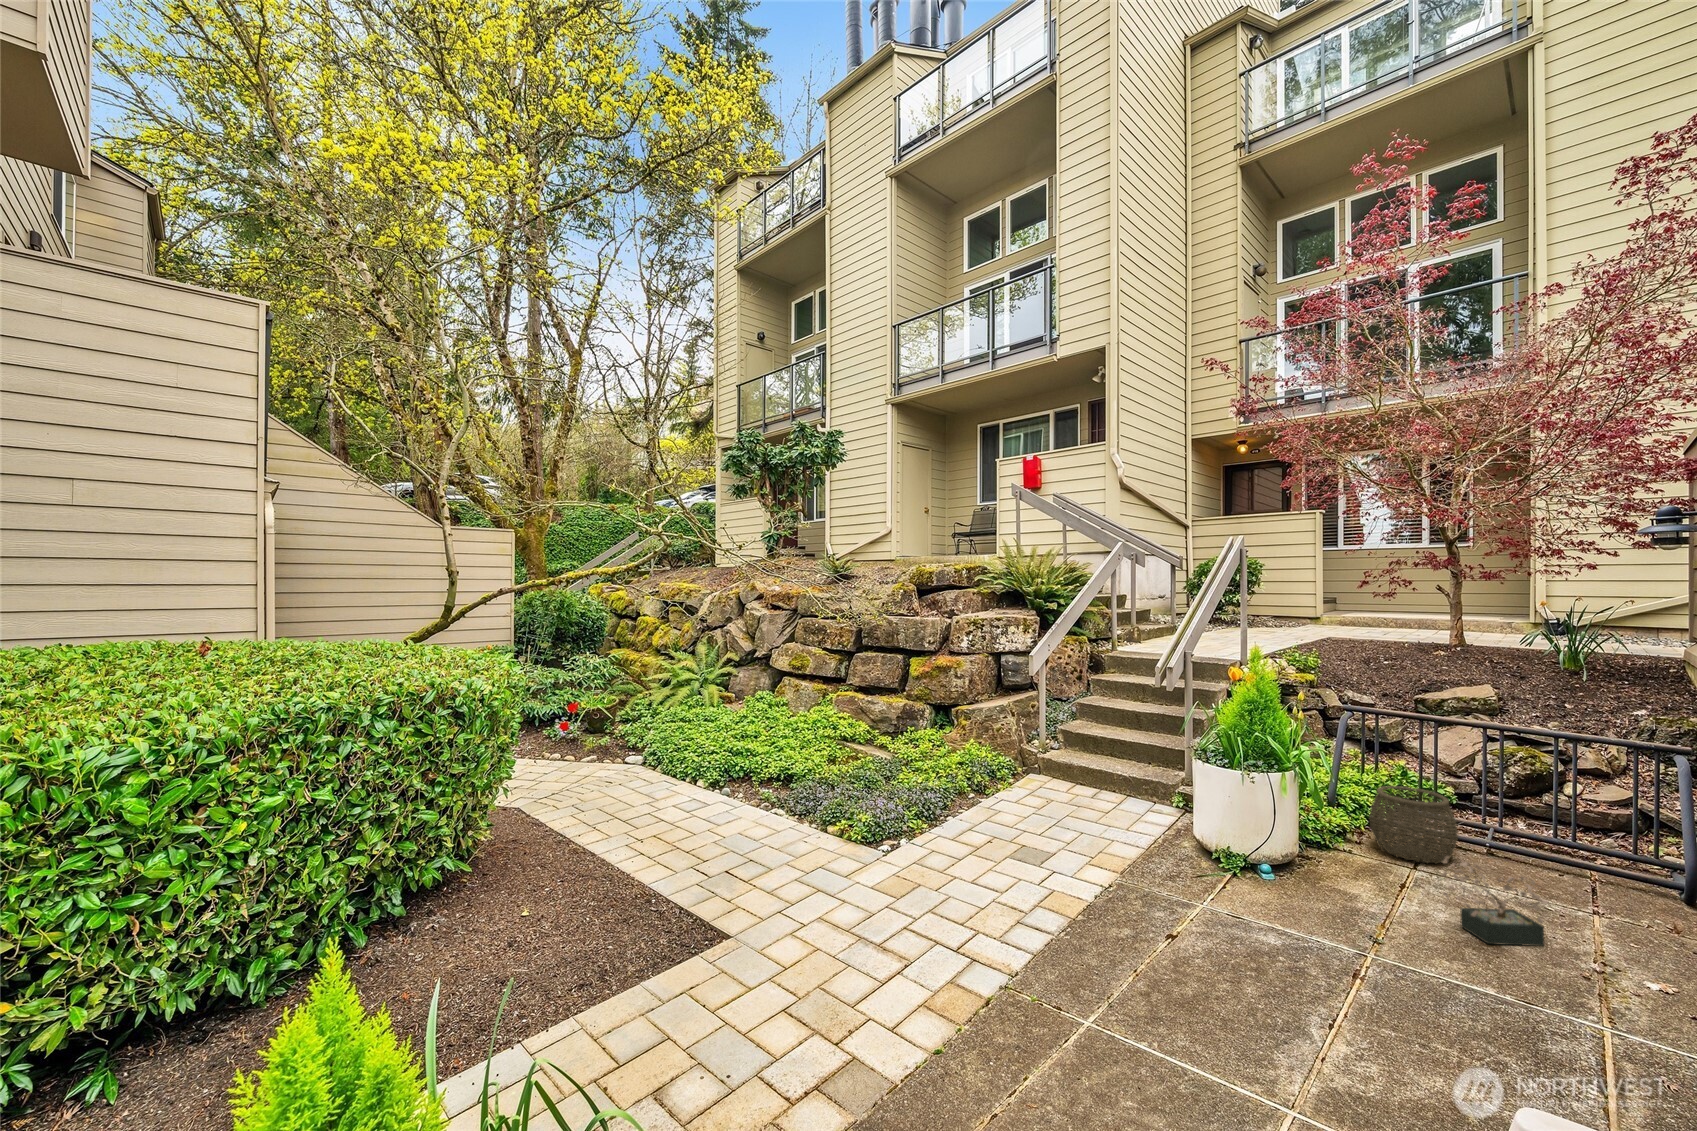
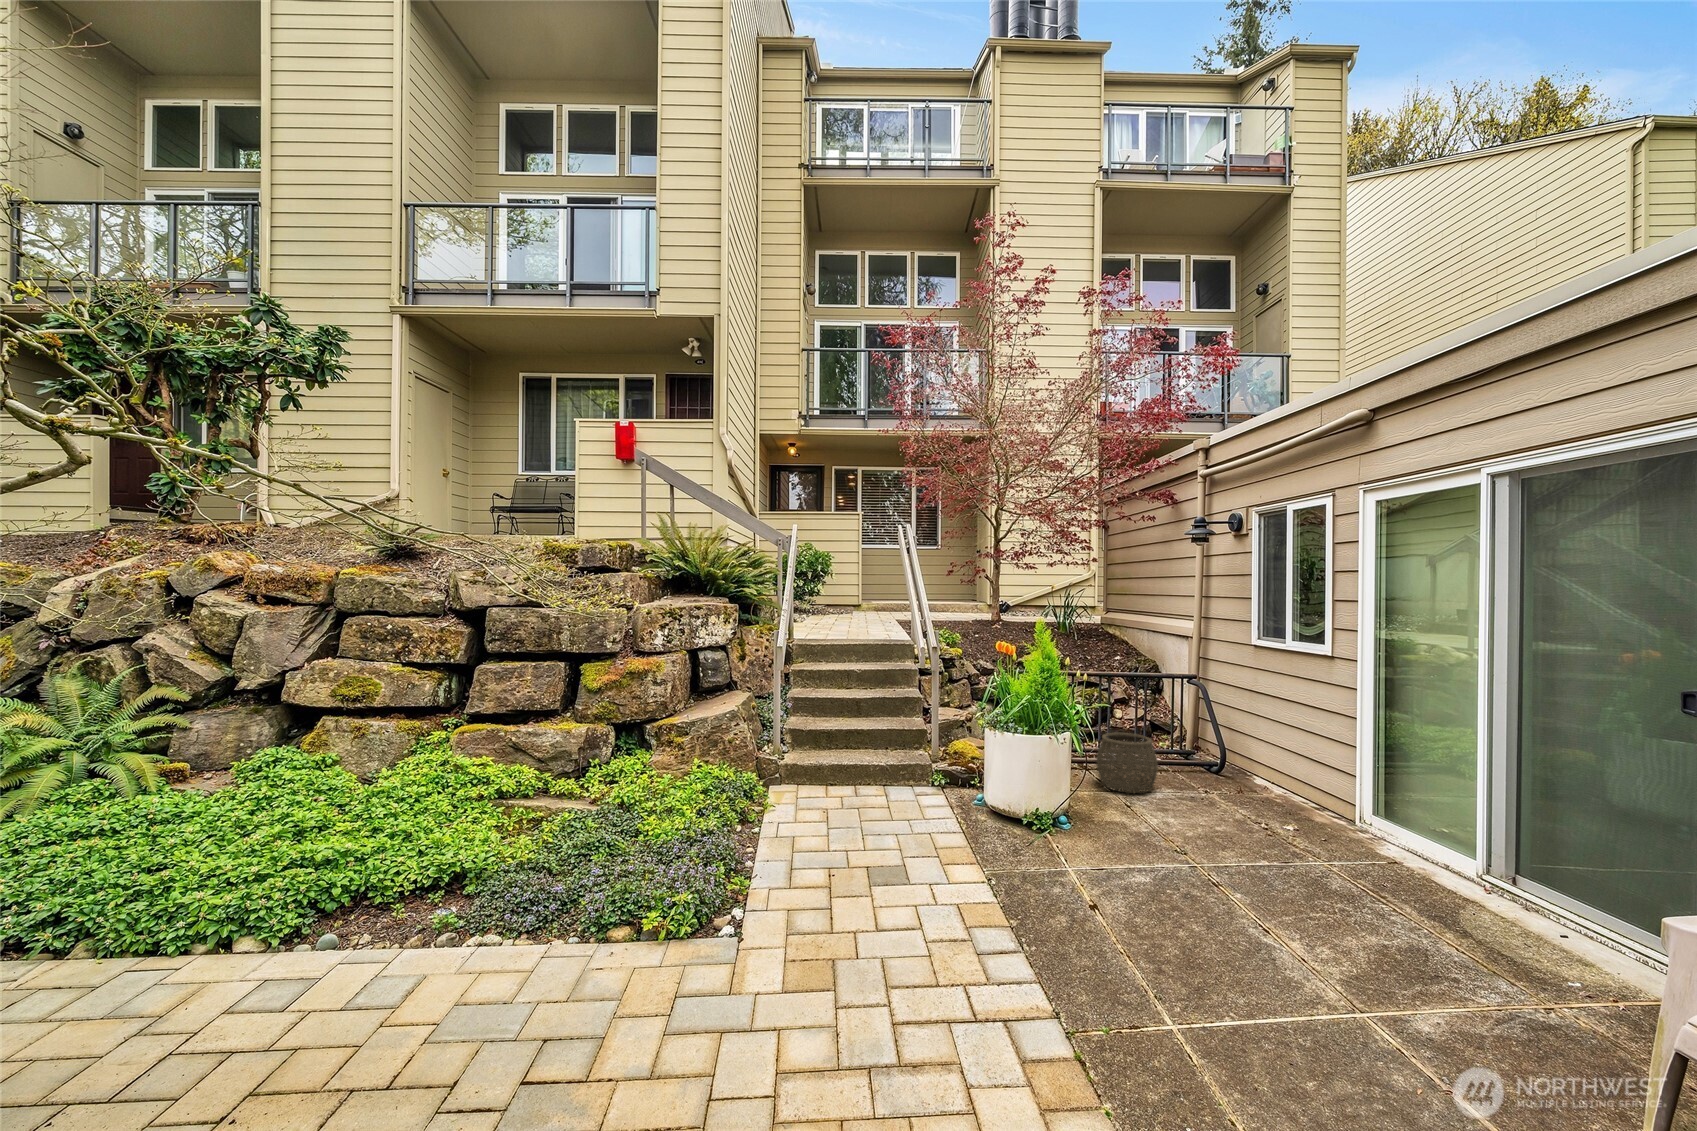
decorative plant: present [1441,856,1548,946] -> none [1221,779,1278,843]

